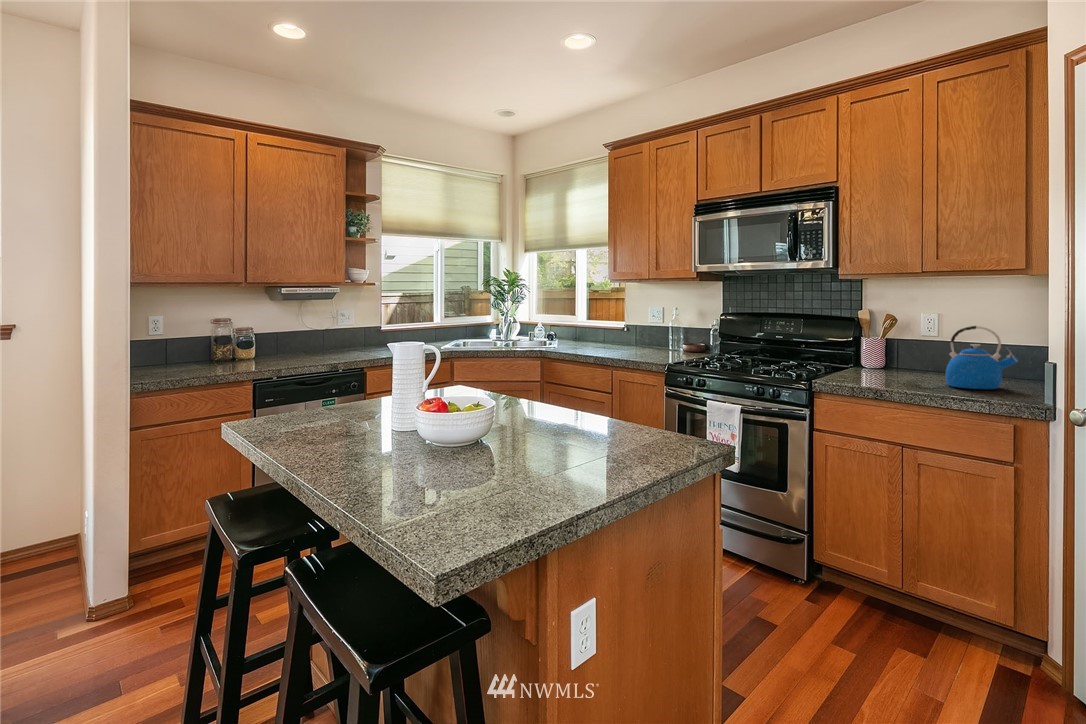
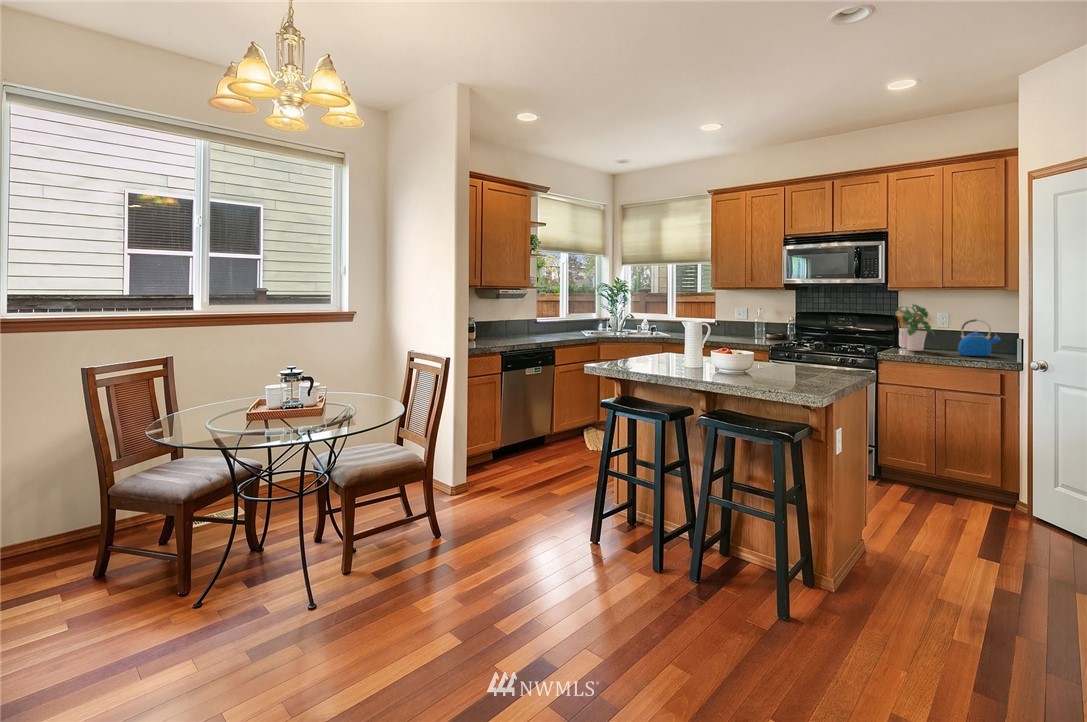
potted plant: none [849,300,911,376] -> present [896,304,934,351]

